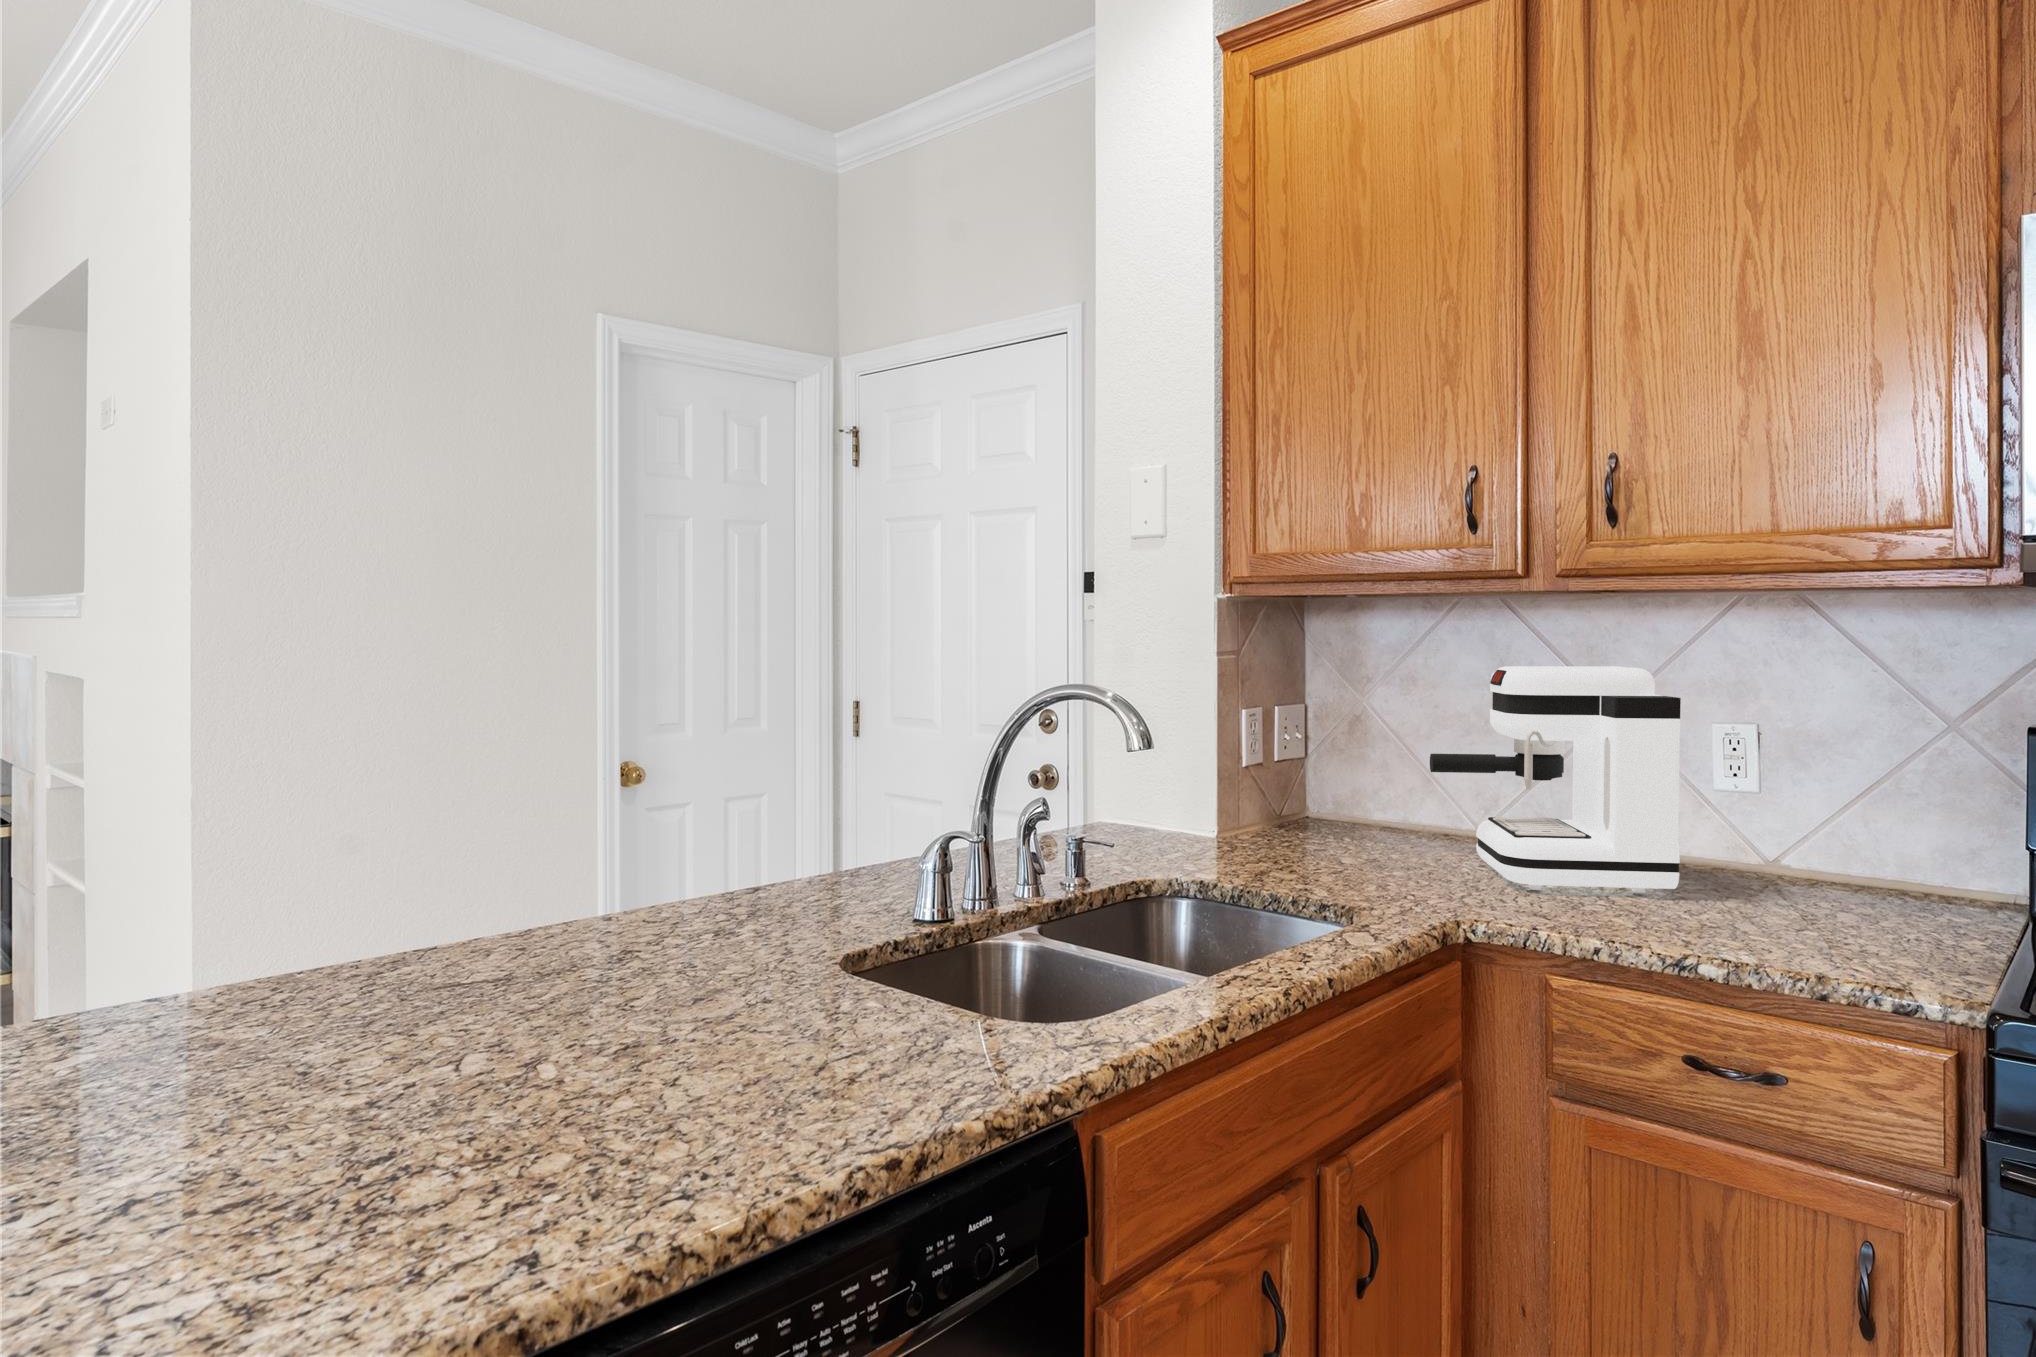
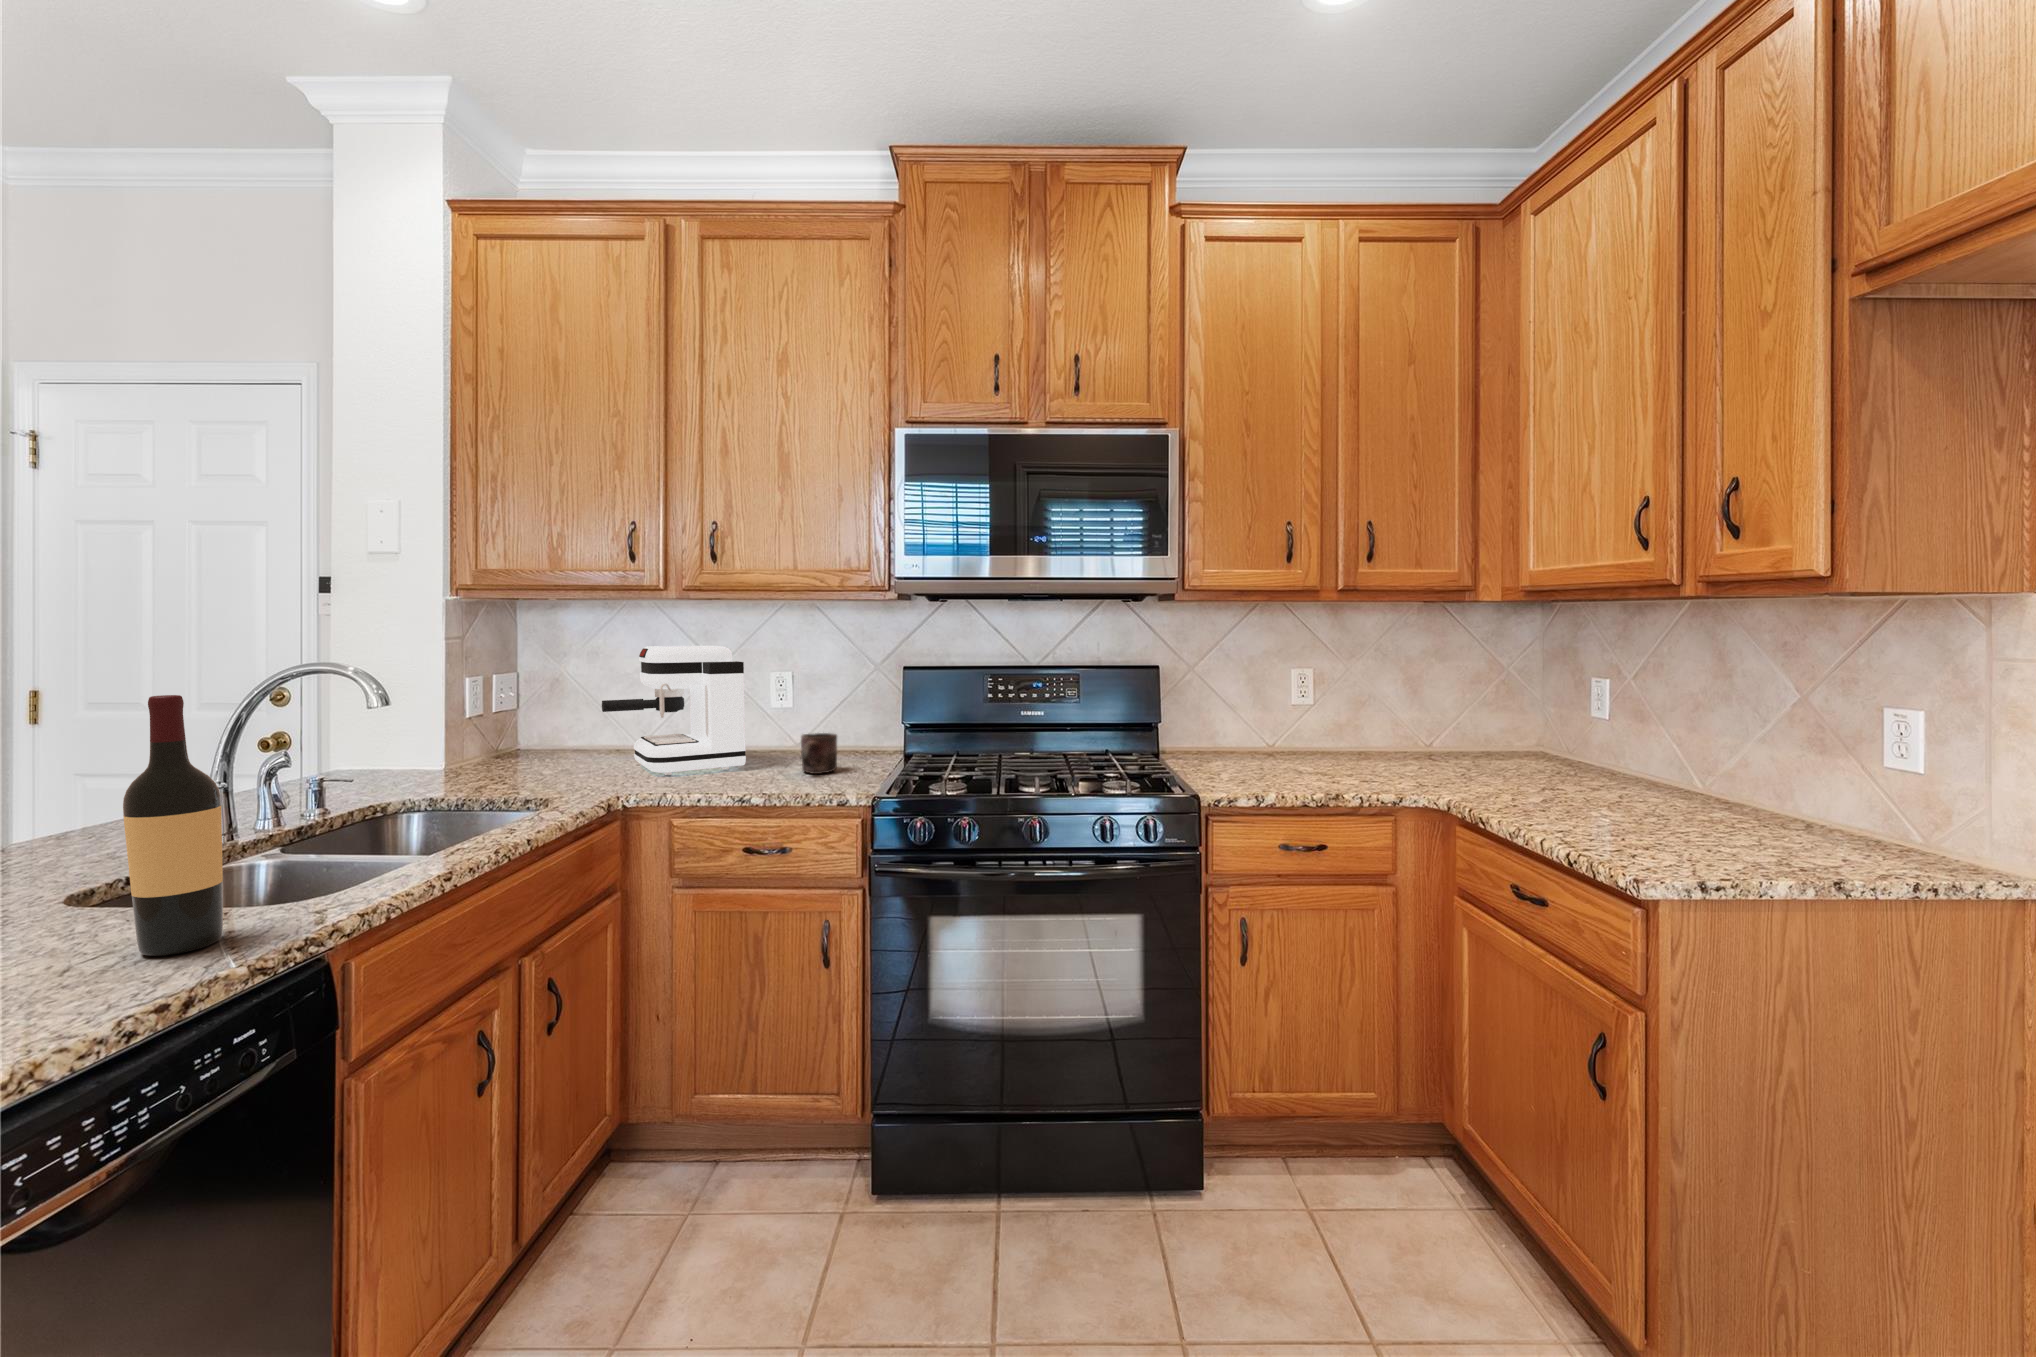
wine bottle: none [879,727,970,1078] -> present [123,695,223,956]
mug: none [1799,844,1885,928] -> present [801,733,837,774]

